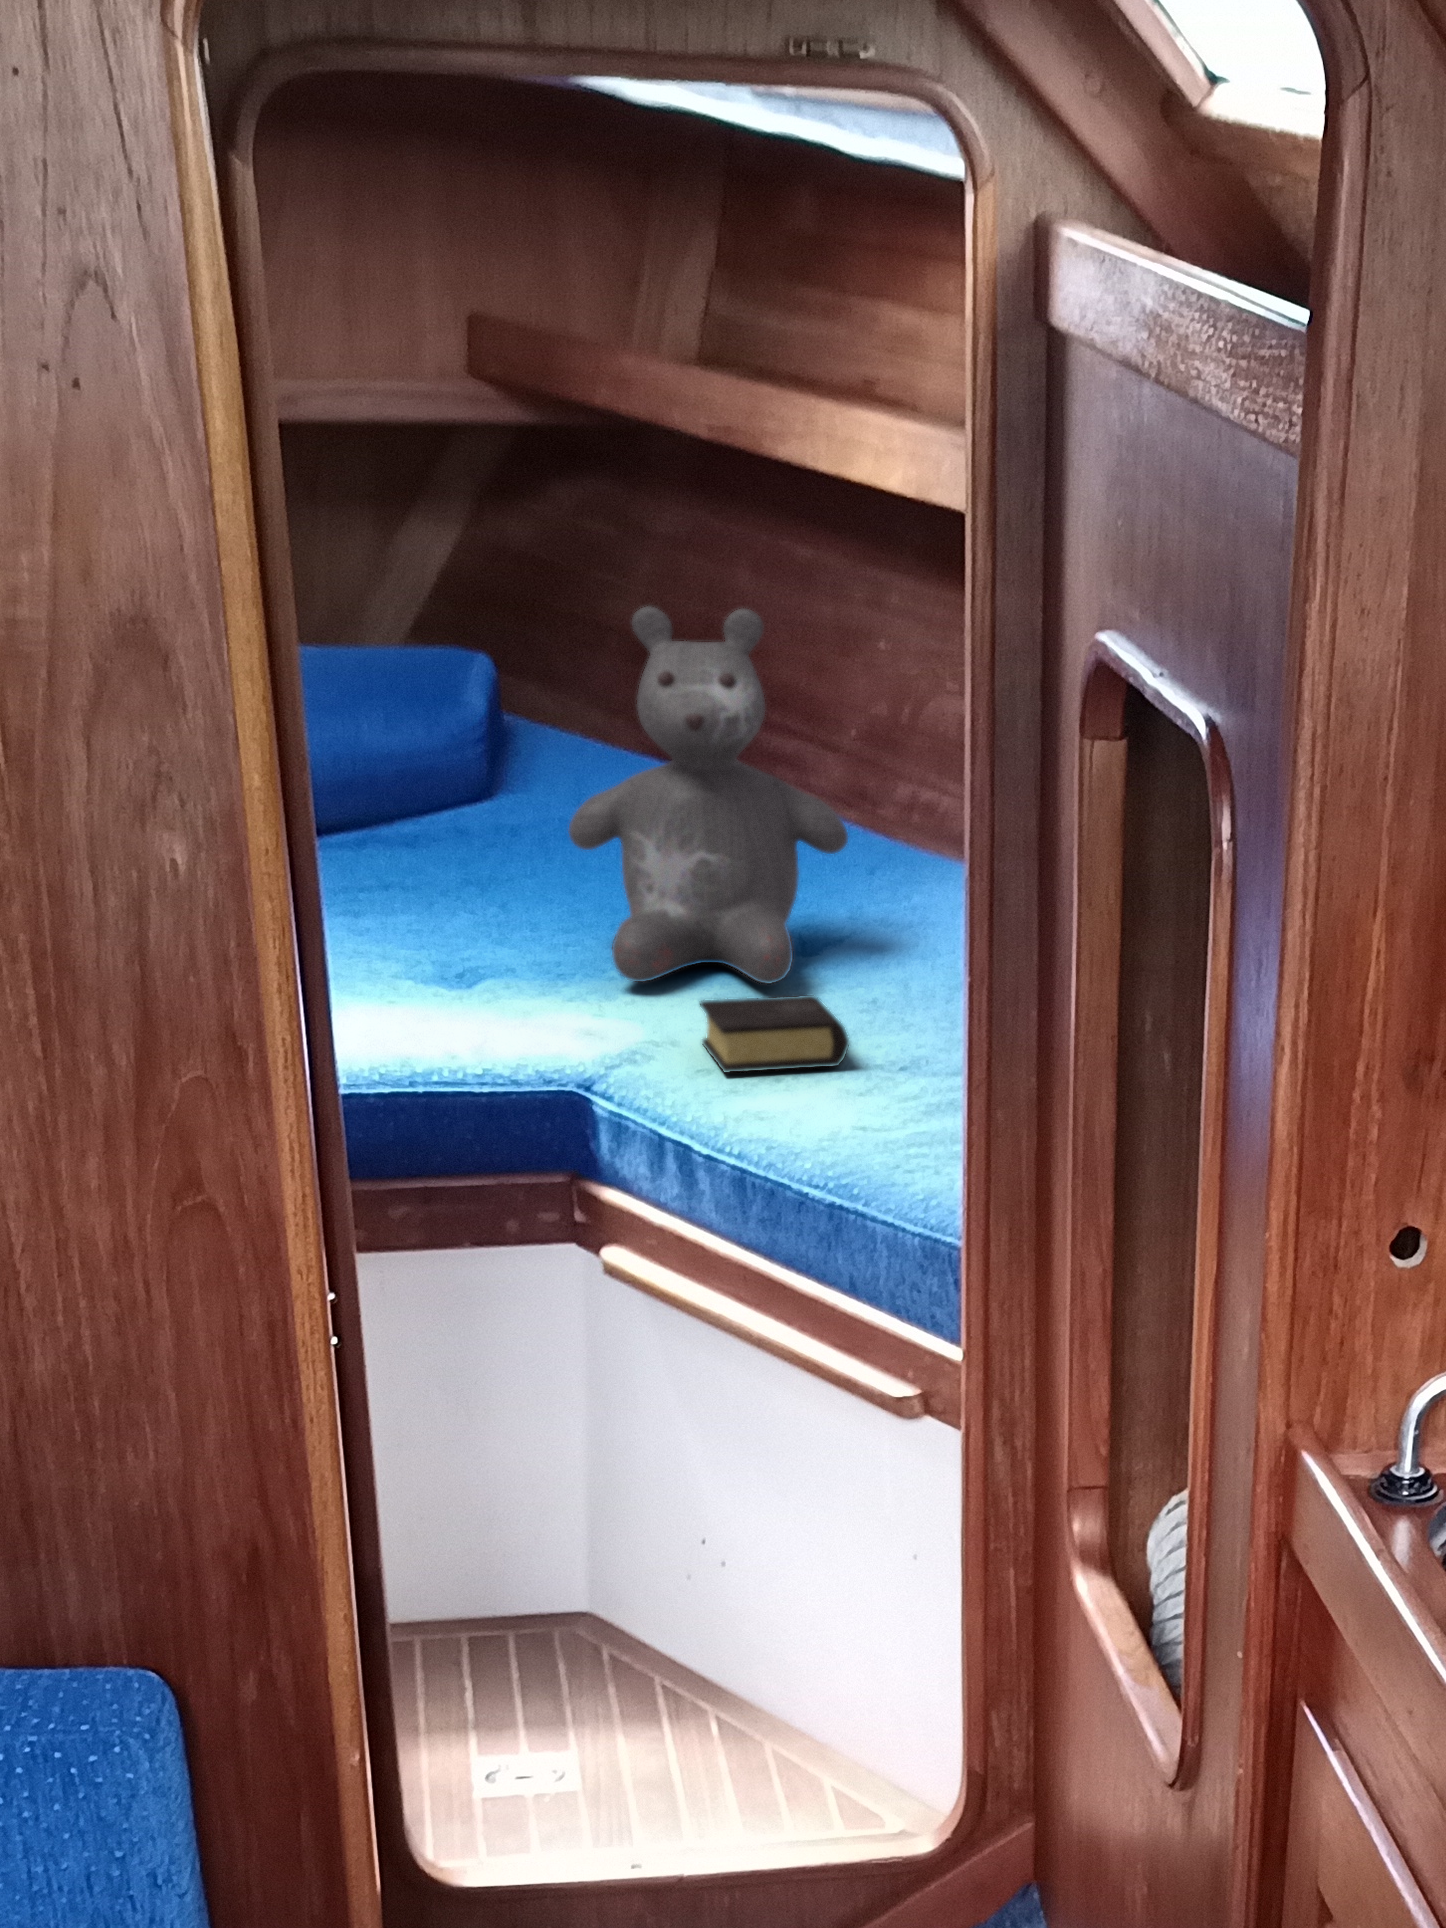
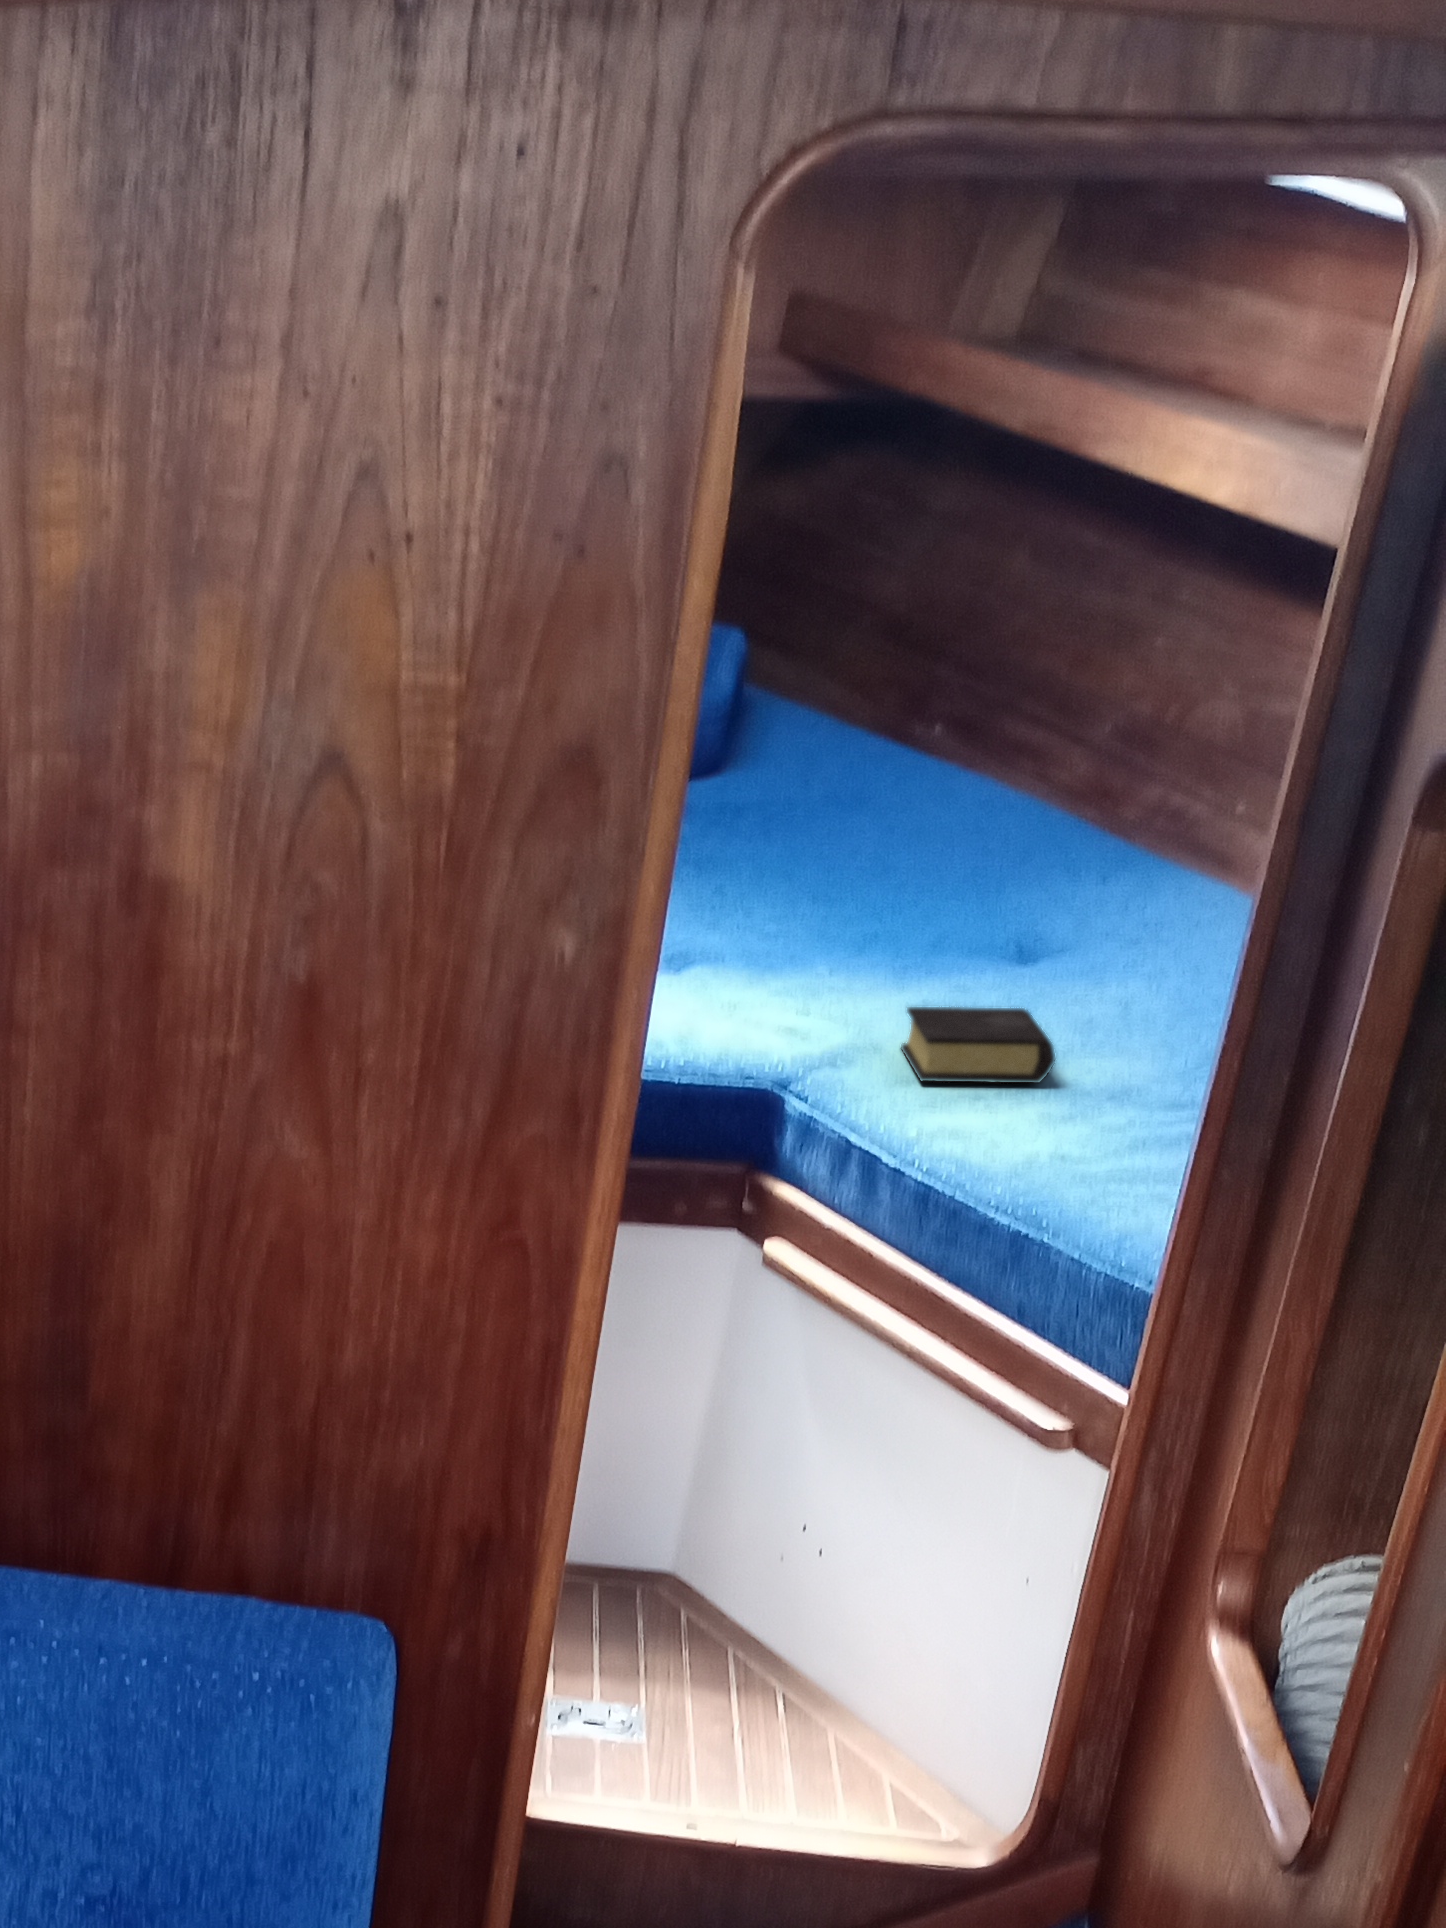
teddy bear: present [569,607,848,984] -> none [803,611,1090,990]

